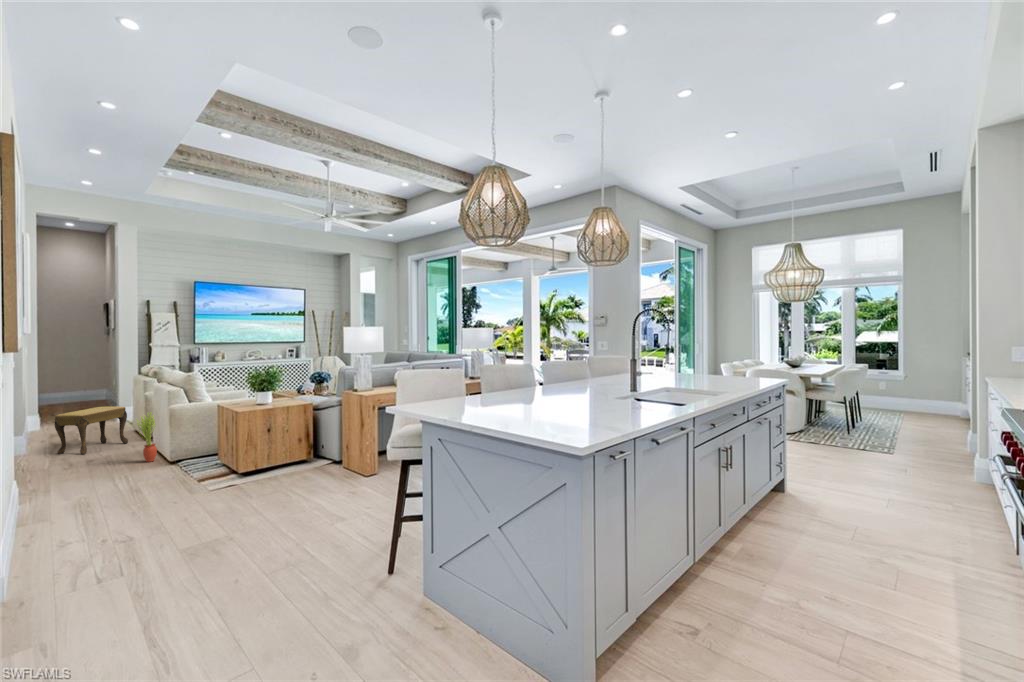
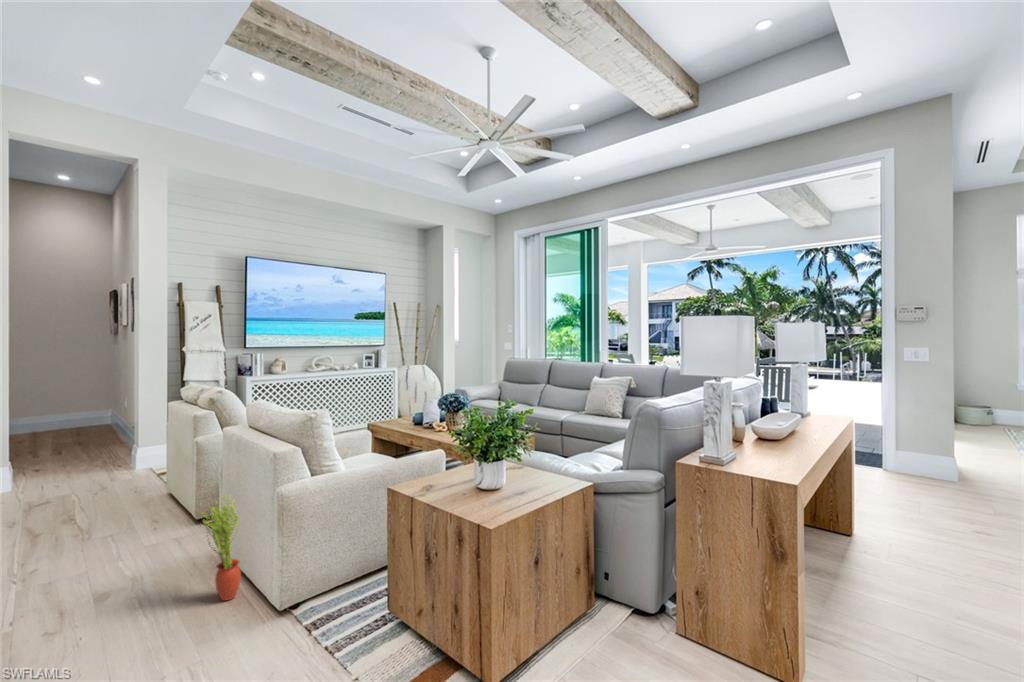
footstool: present [54,407,128,454] -> none [37,465,168,568]

